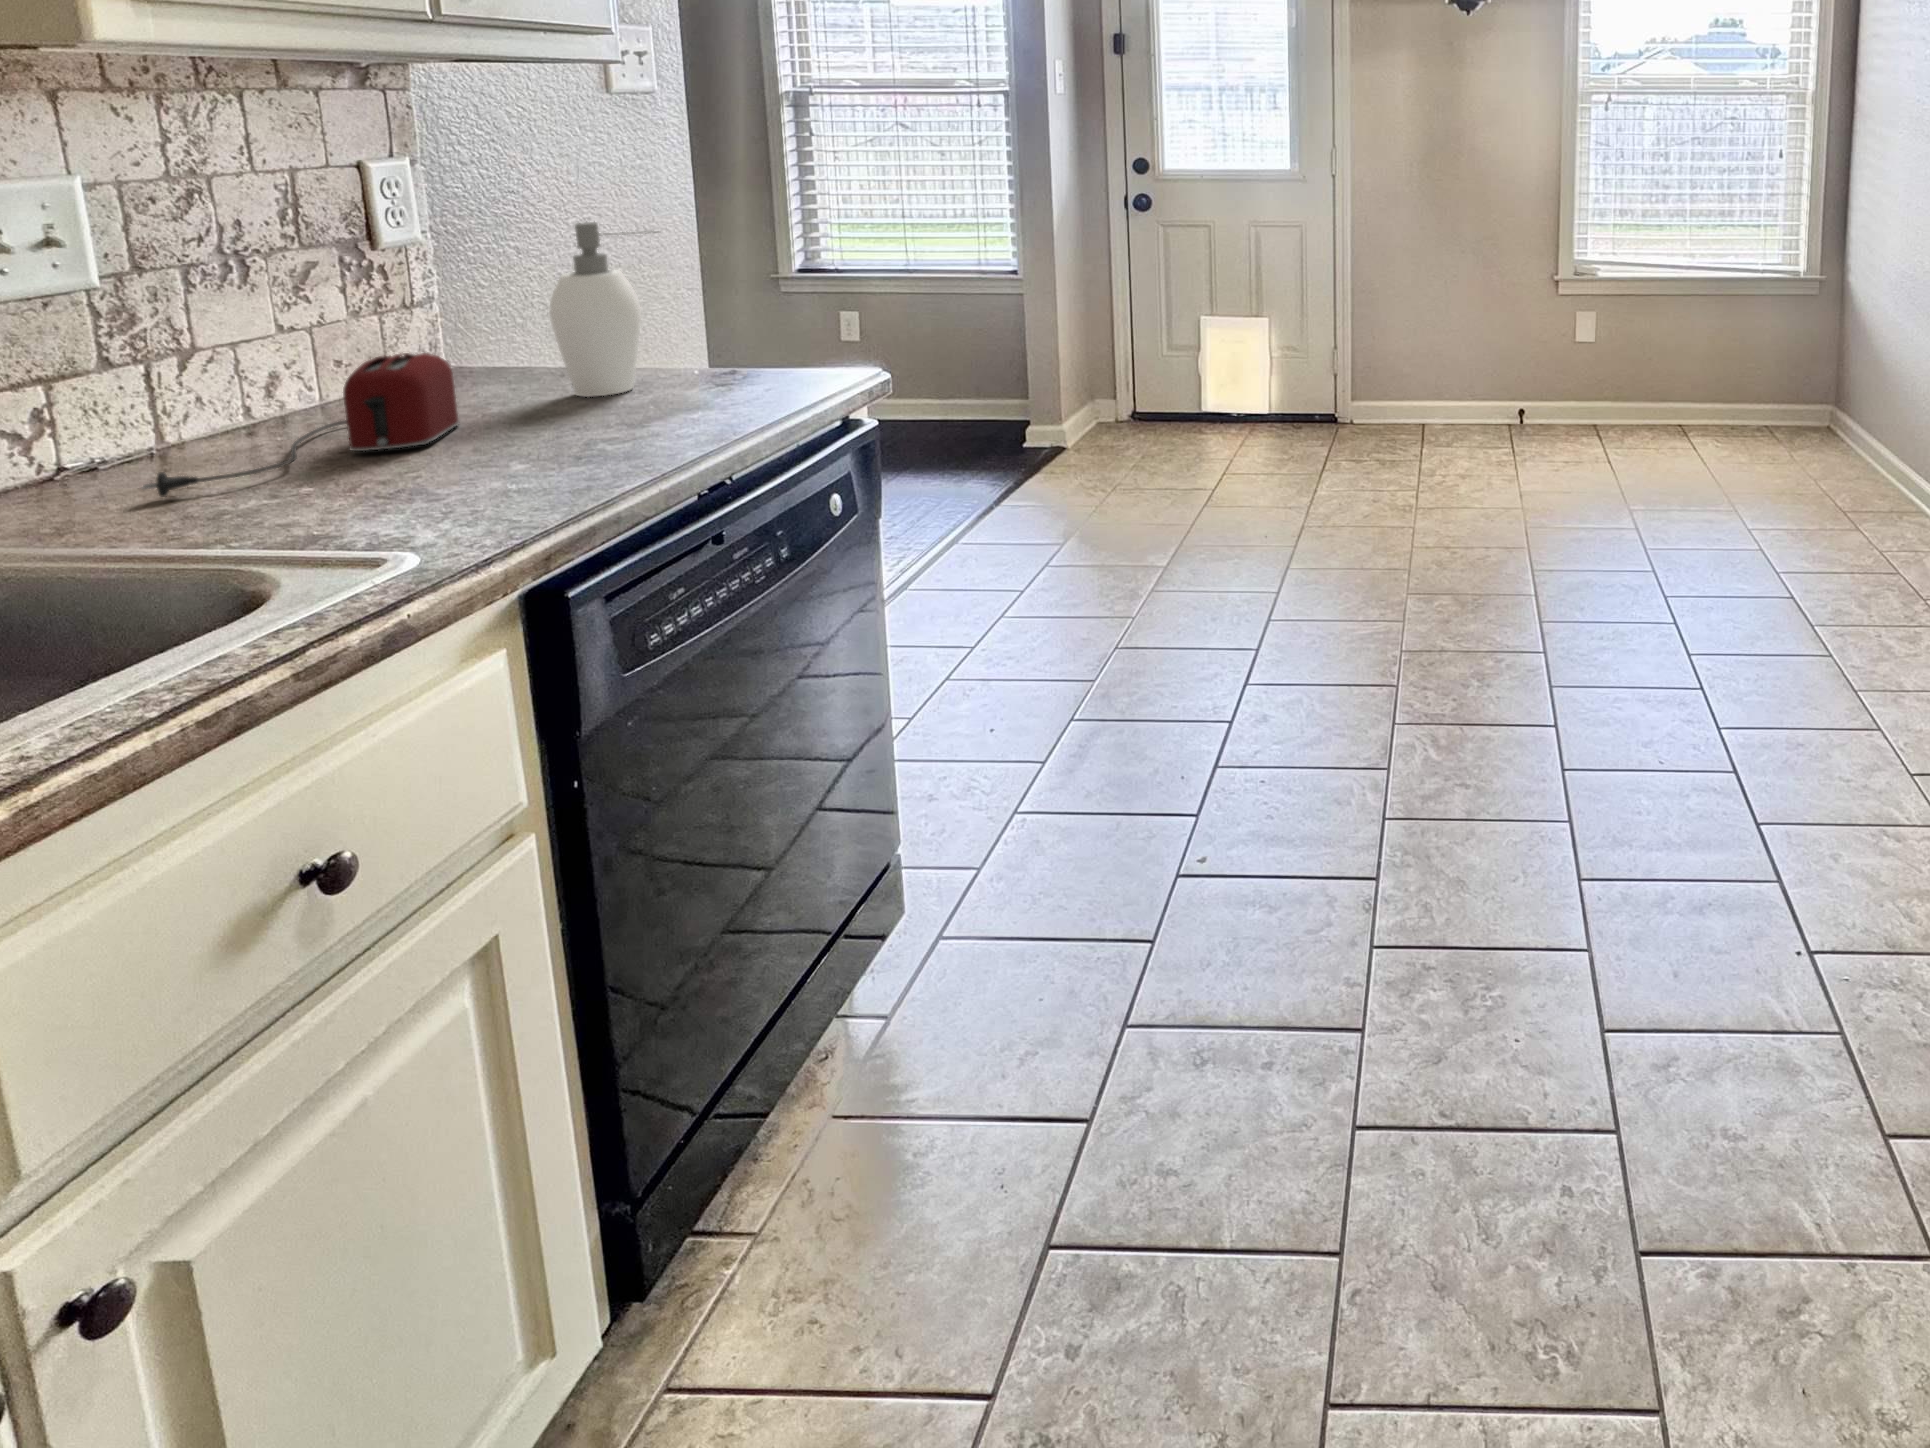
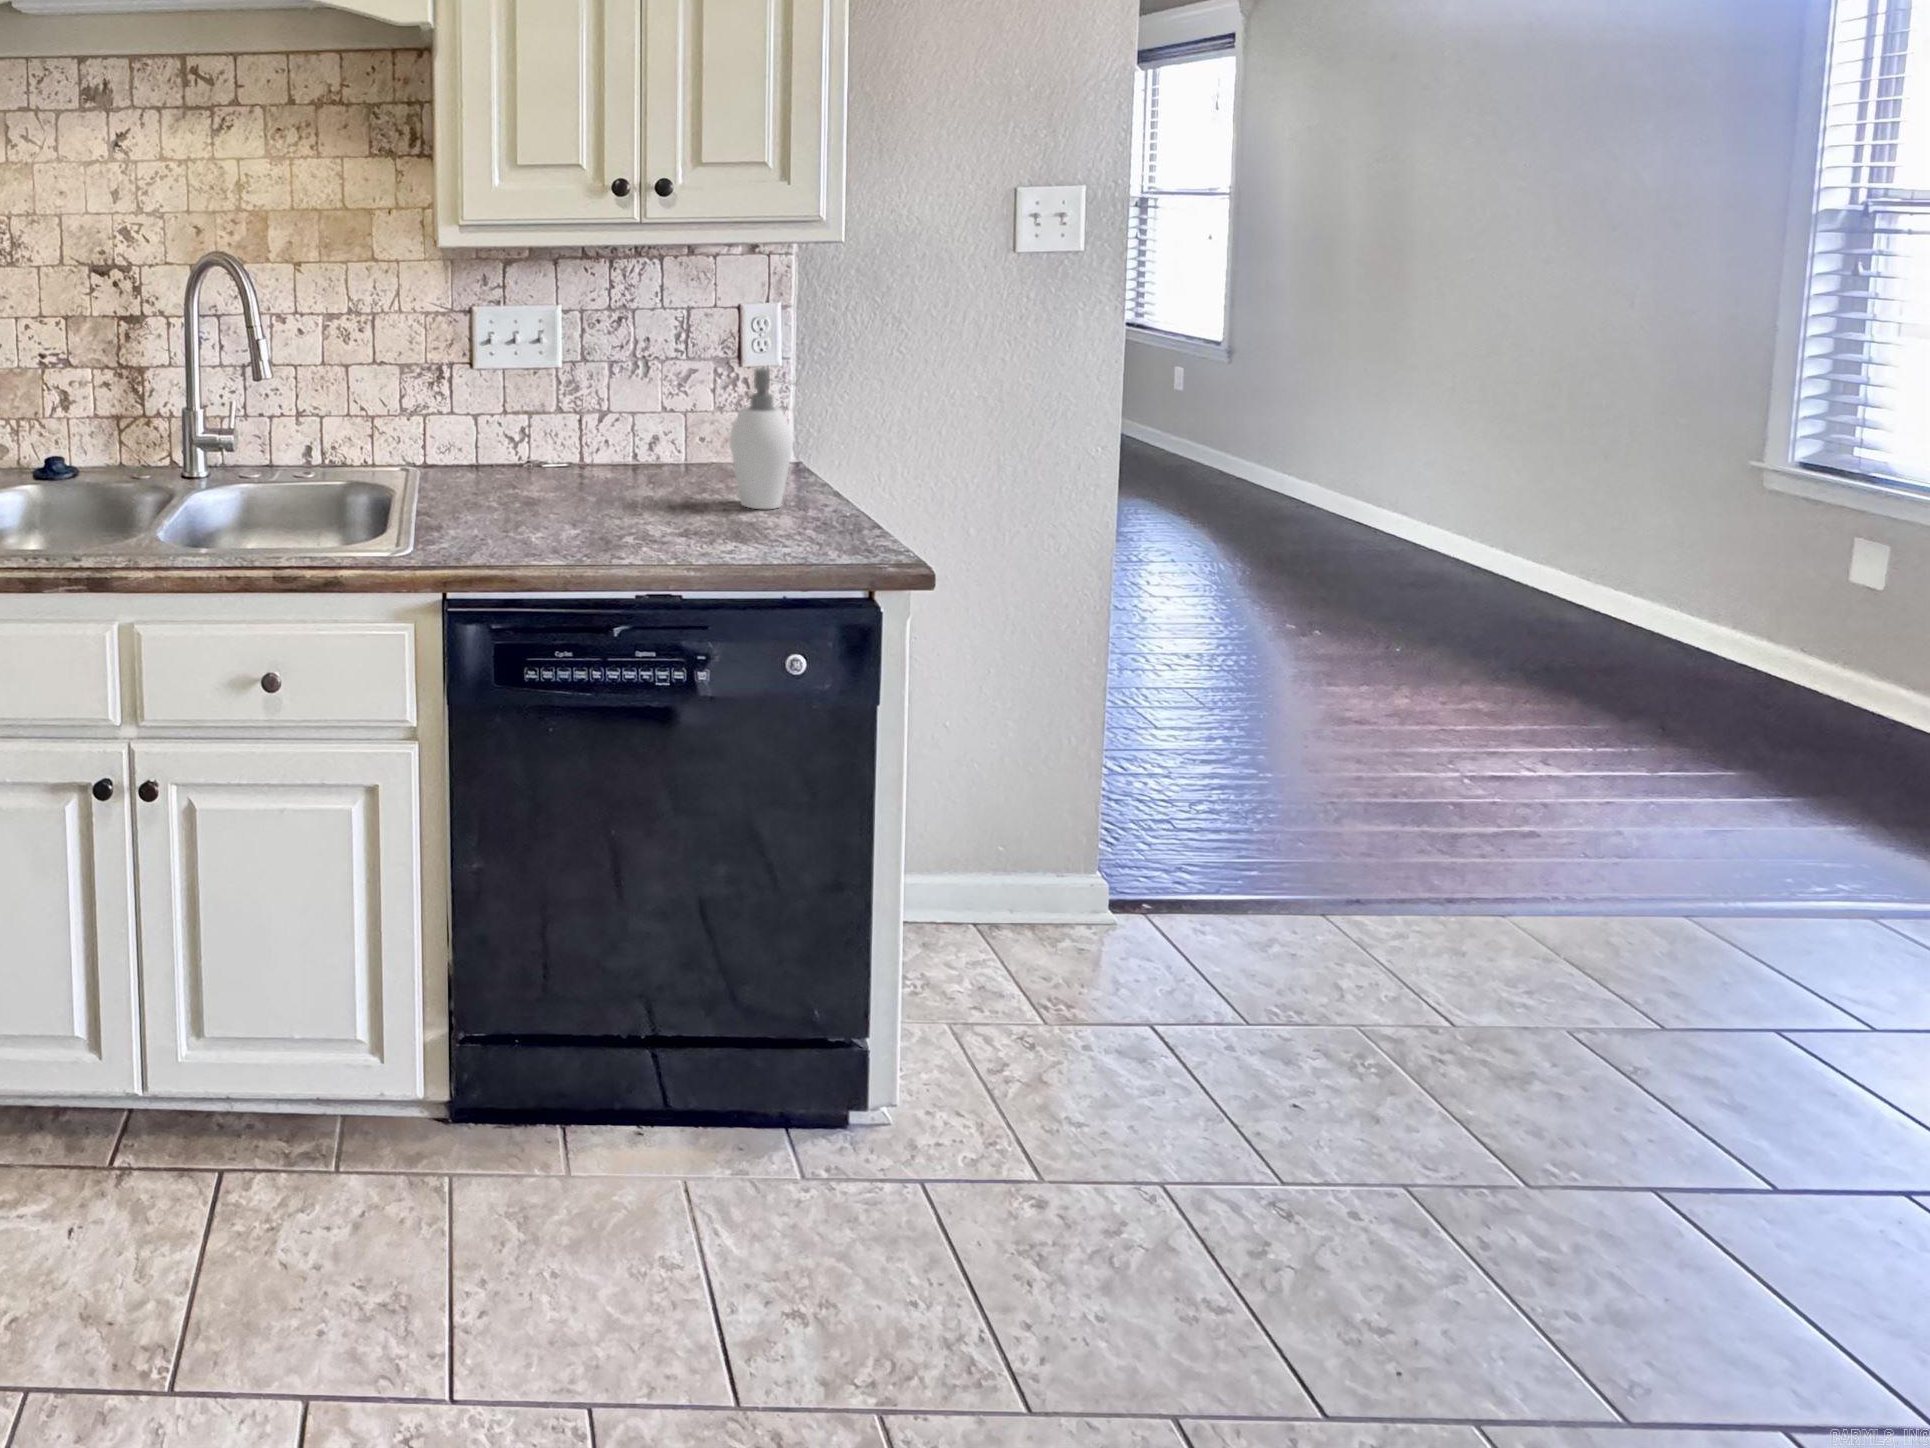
toaster: present [142,353,459,497] -> none [489,438,662,502]

